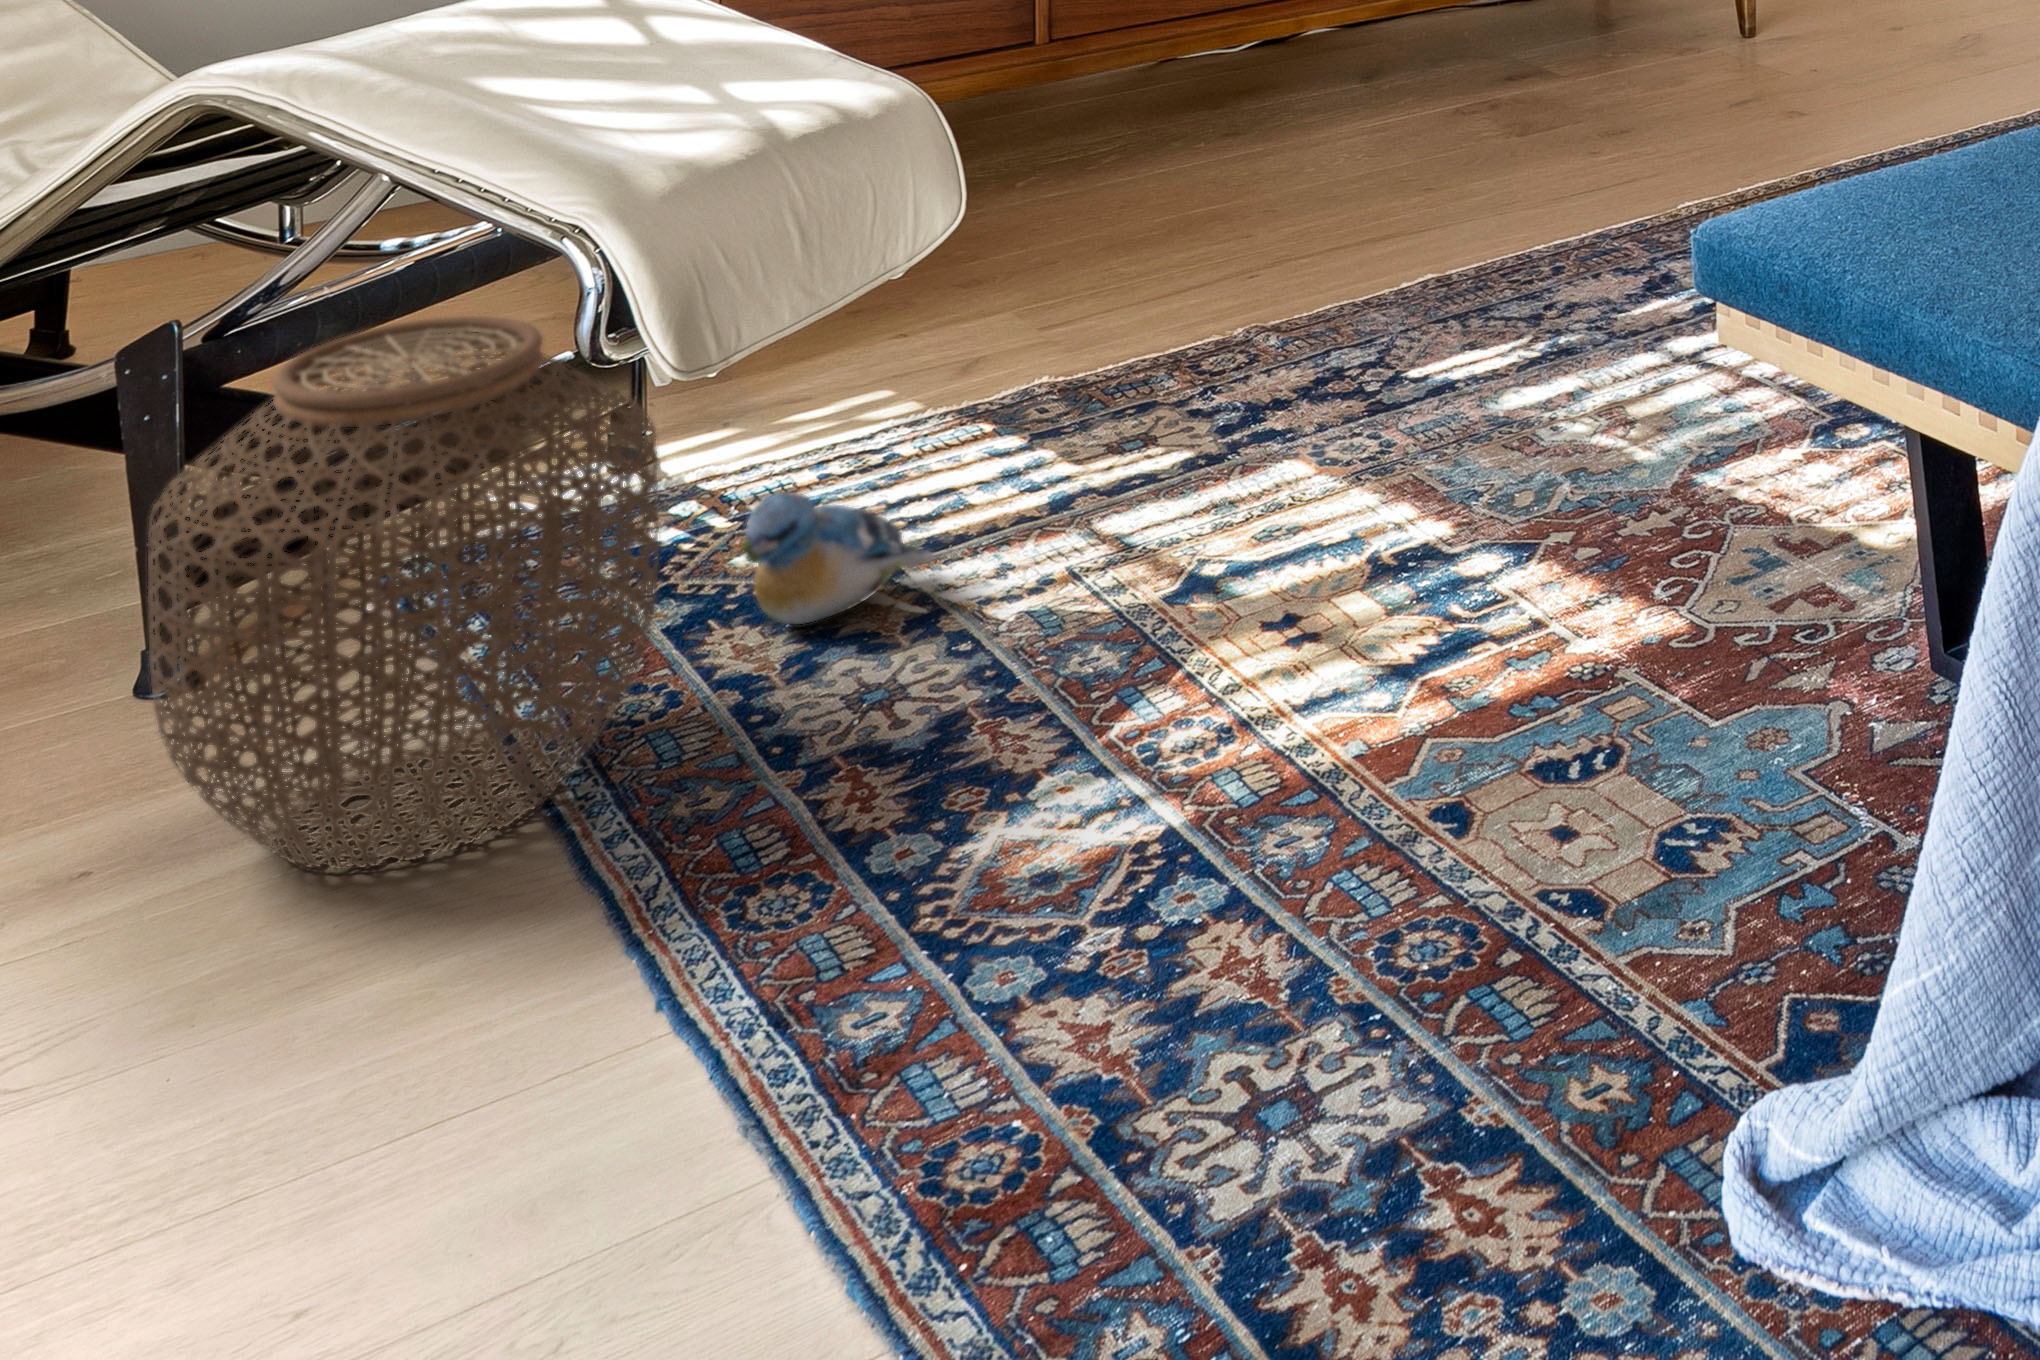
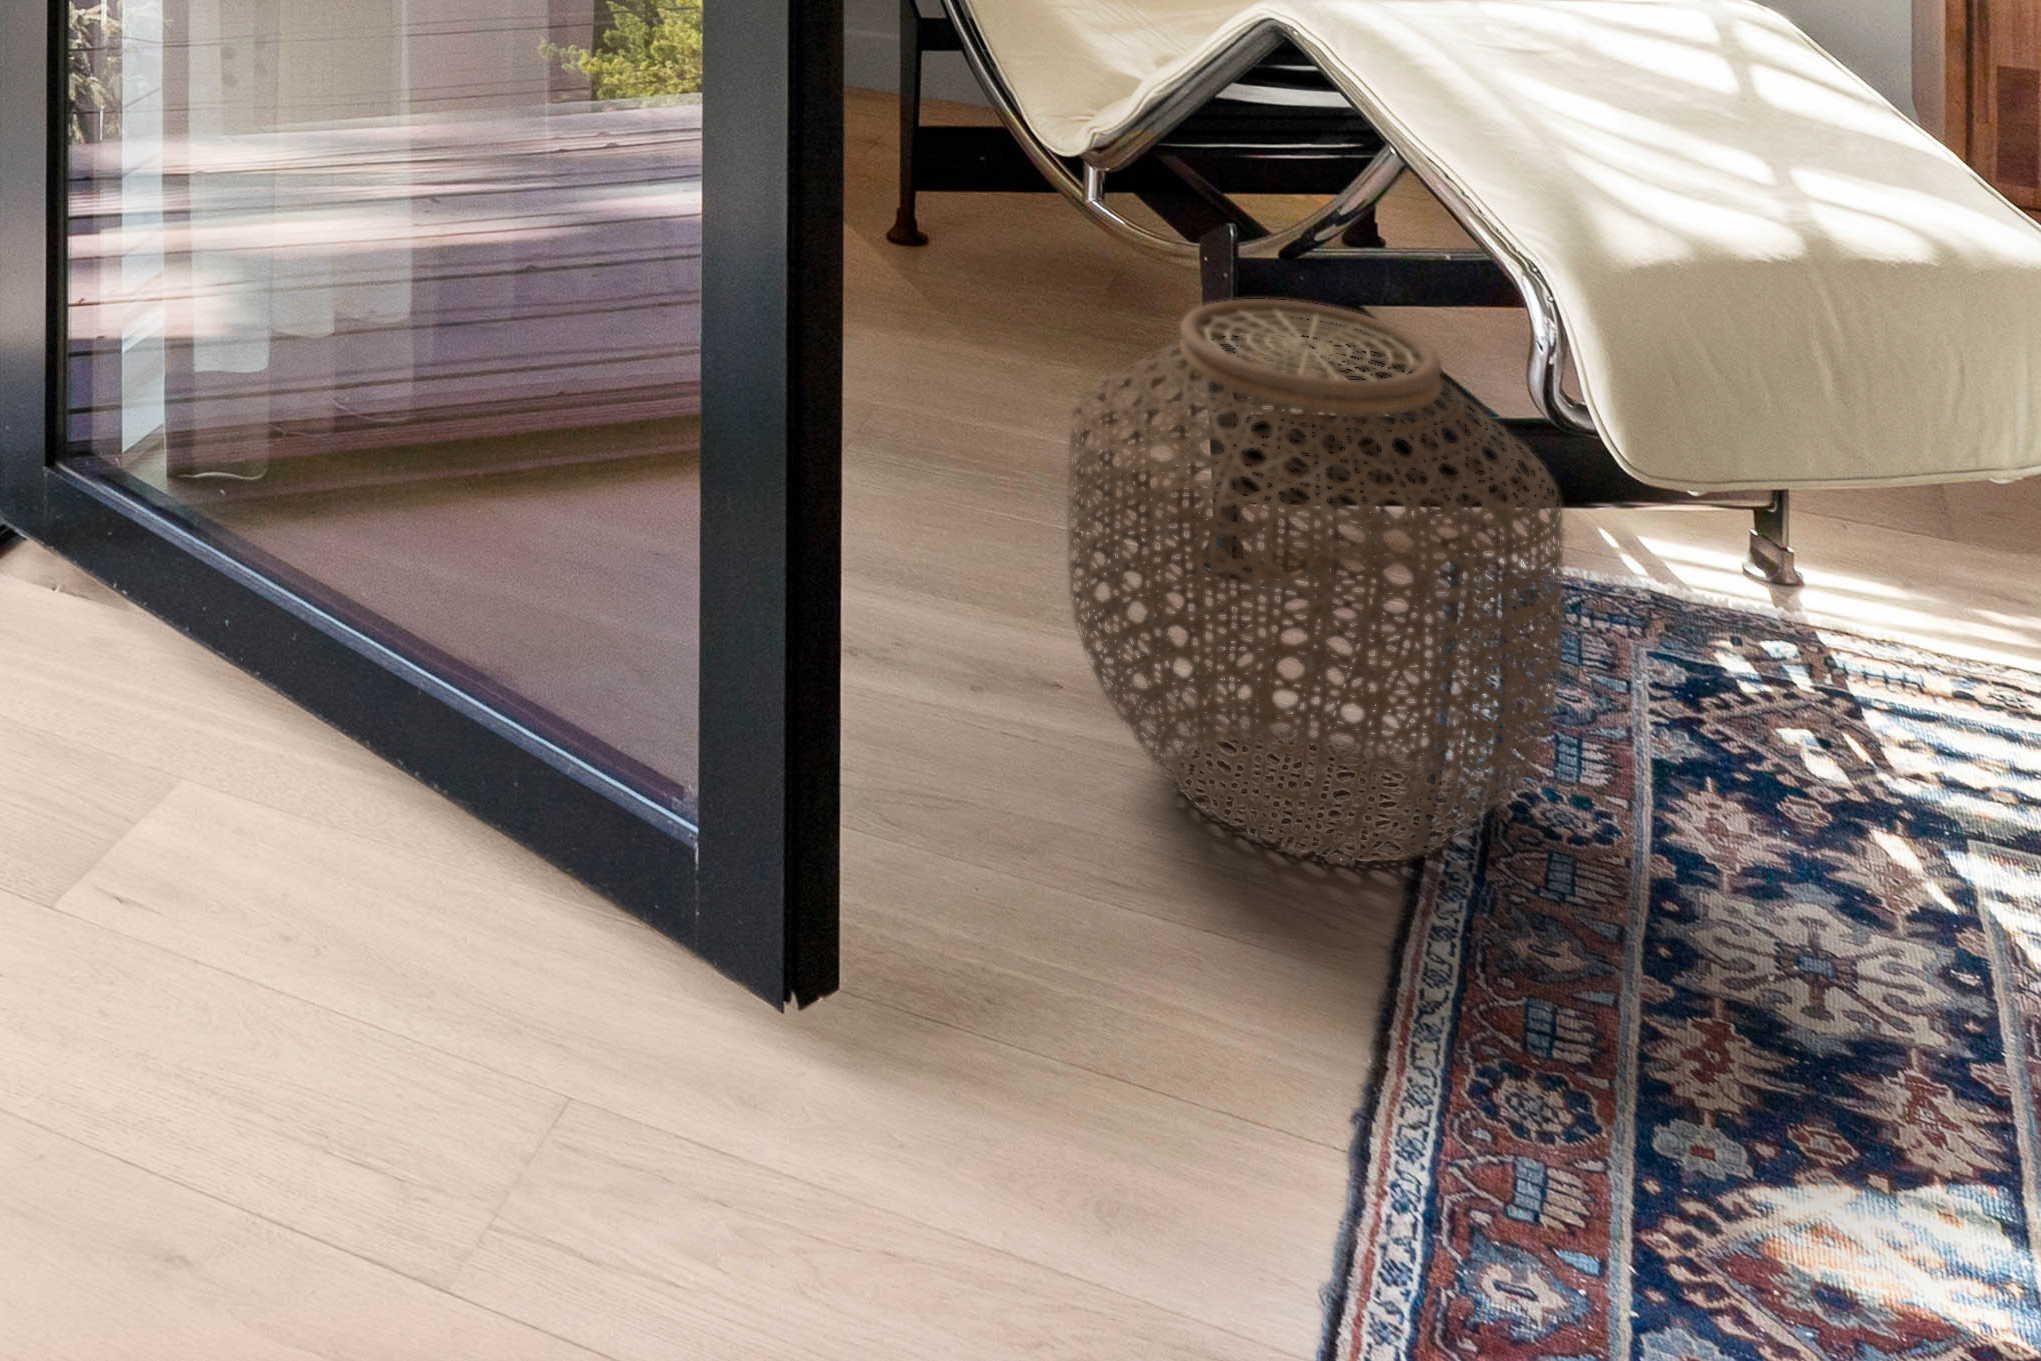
plush toy: present [742,492,934,624] -> none [1723,666,1990,851]

